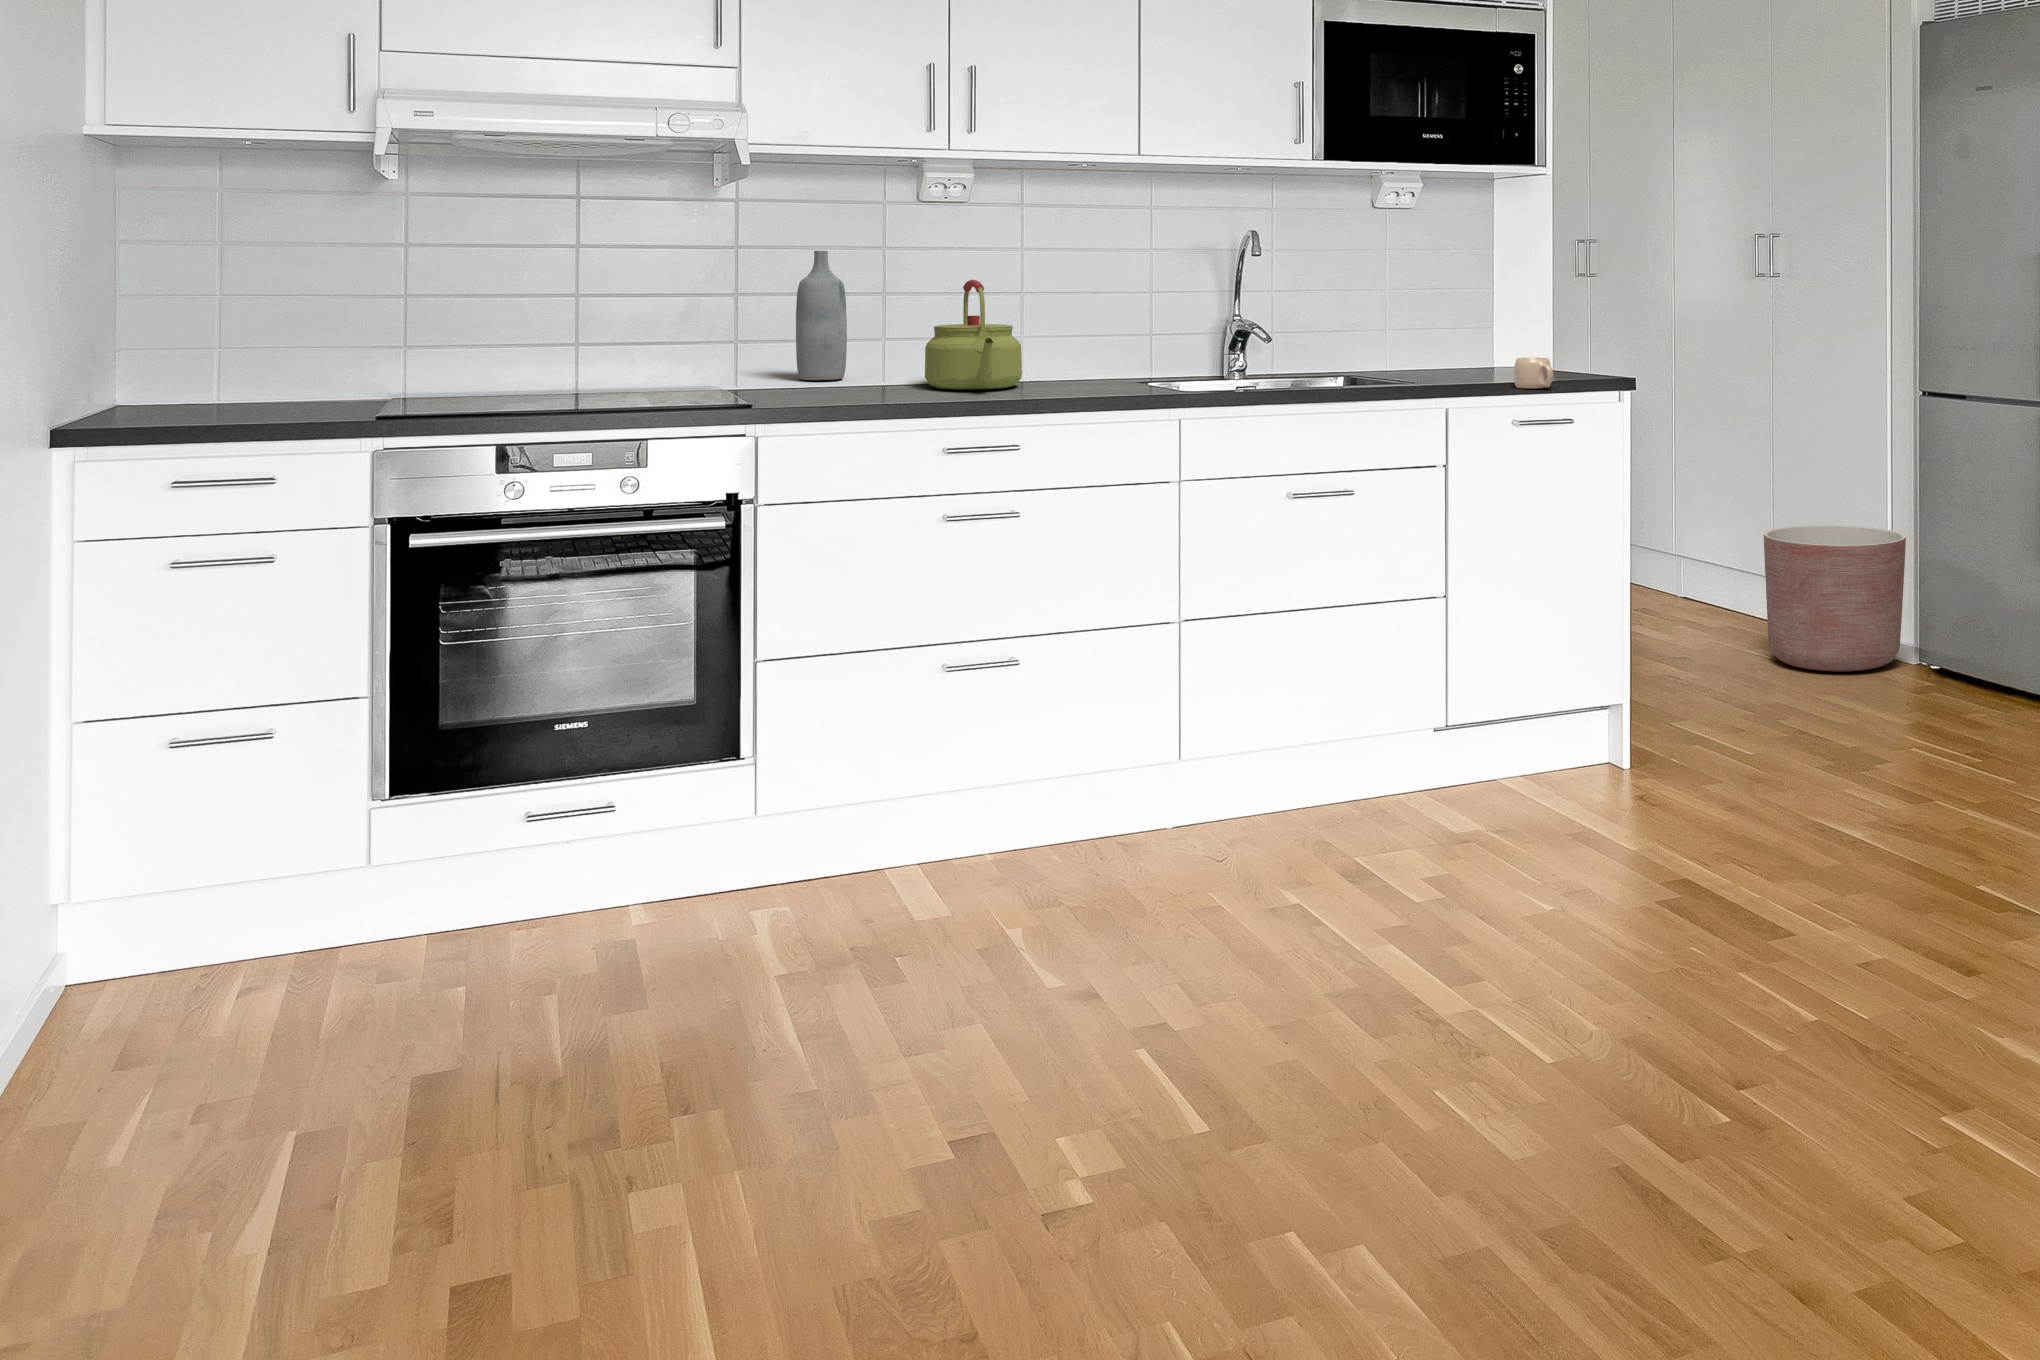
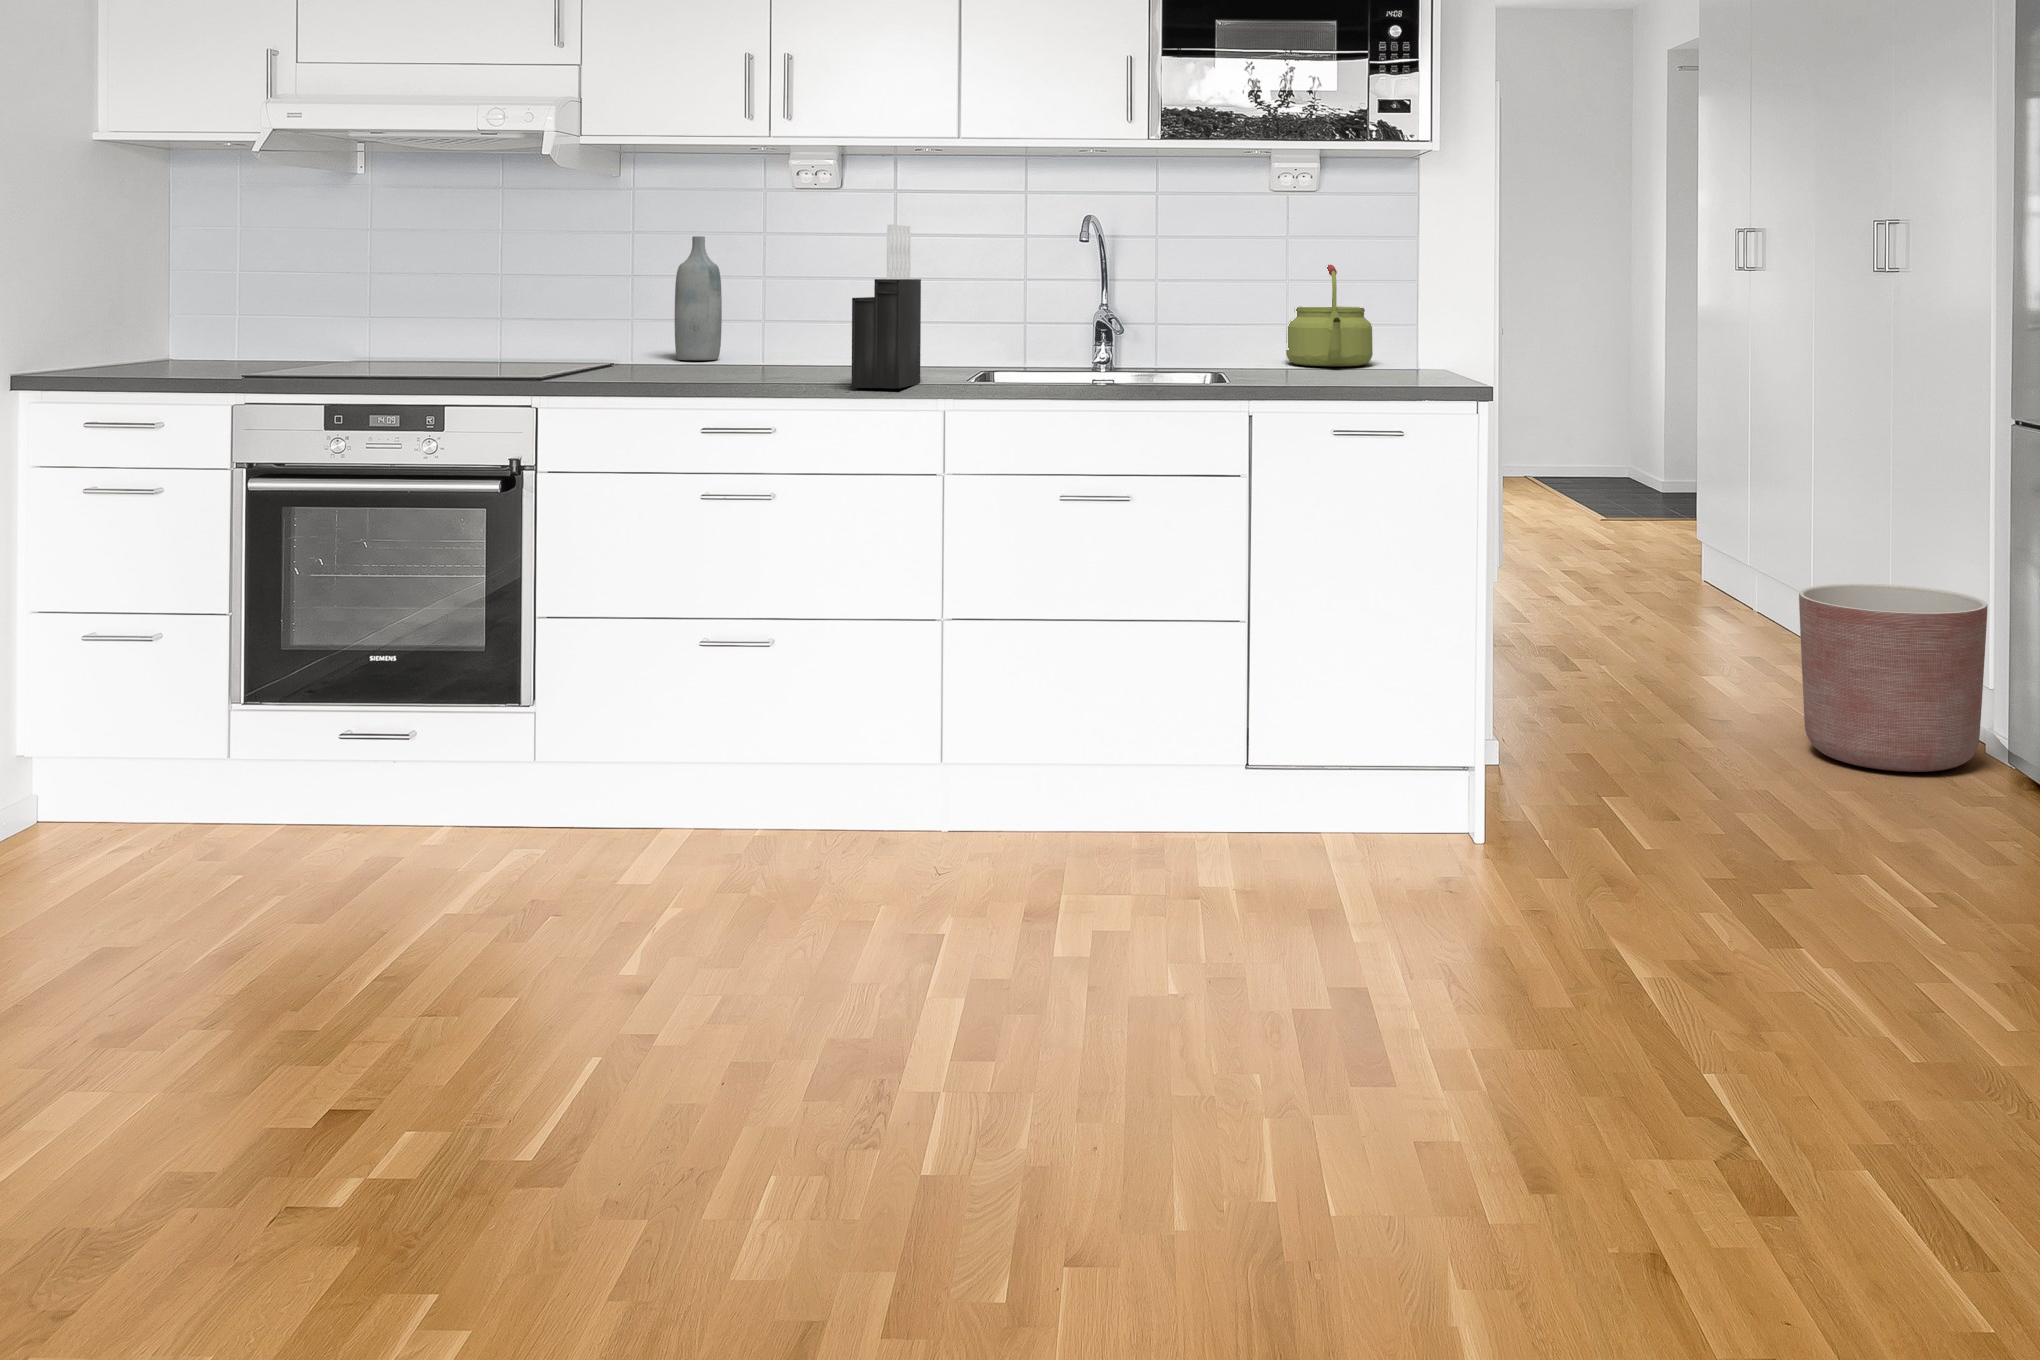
knife block: none [1067,244,1131,403] -> present [852,225,921,388]
kettle: present [925,280,1022,389] -> present [1286,264,1373,366]
mug: present [1514,357,1553,388] -> none [1361,358,1404,393]

